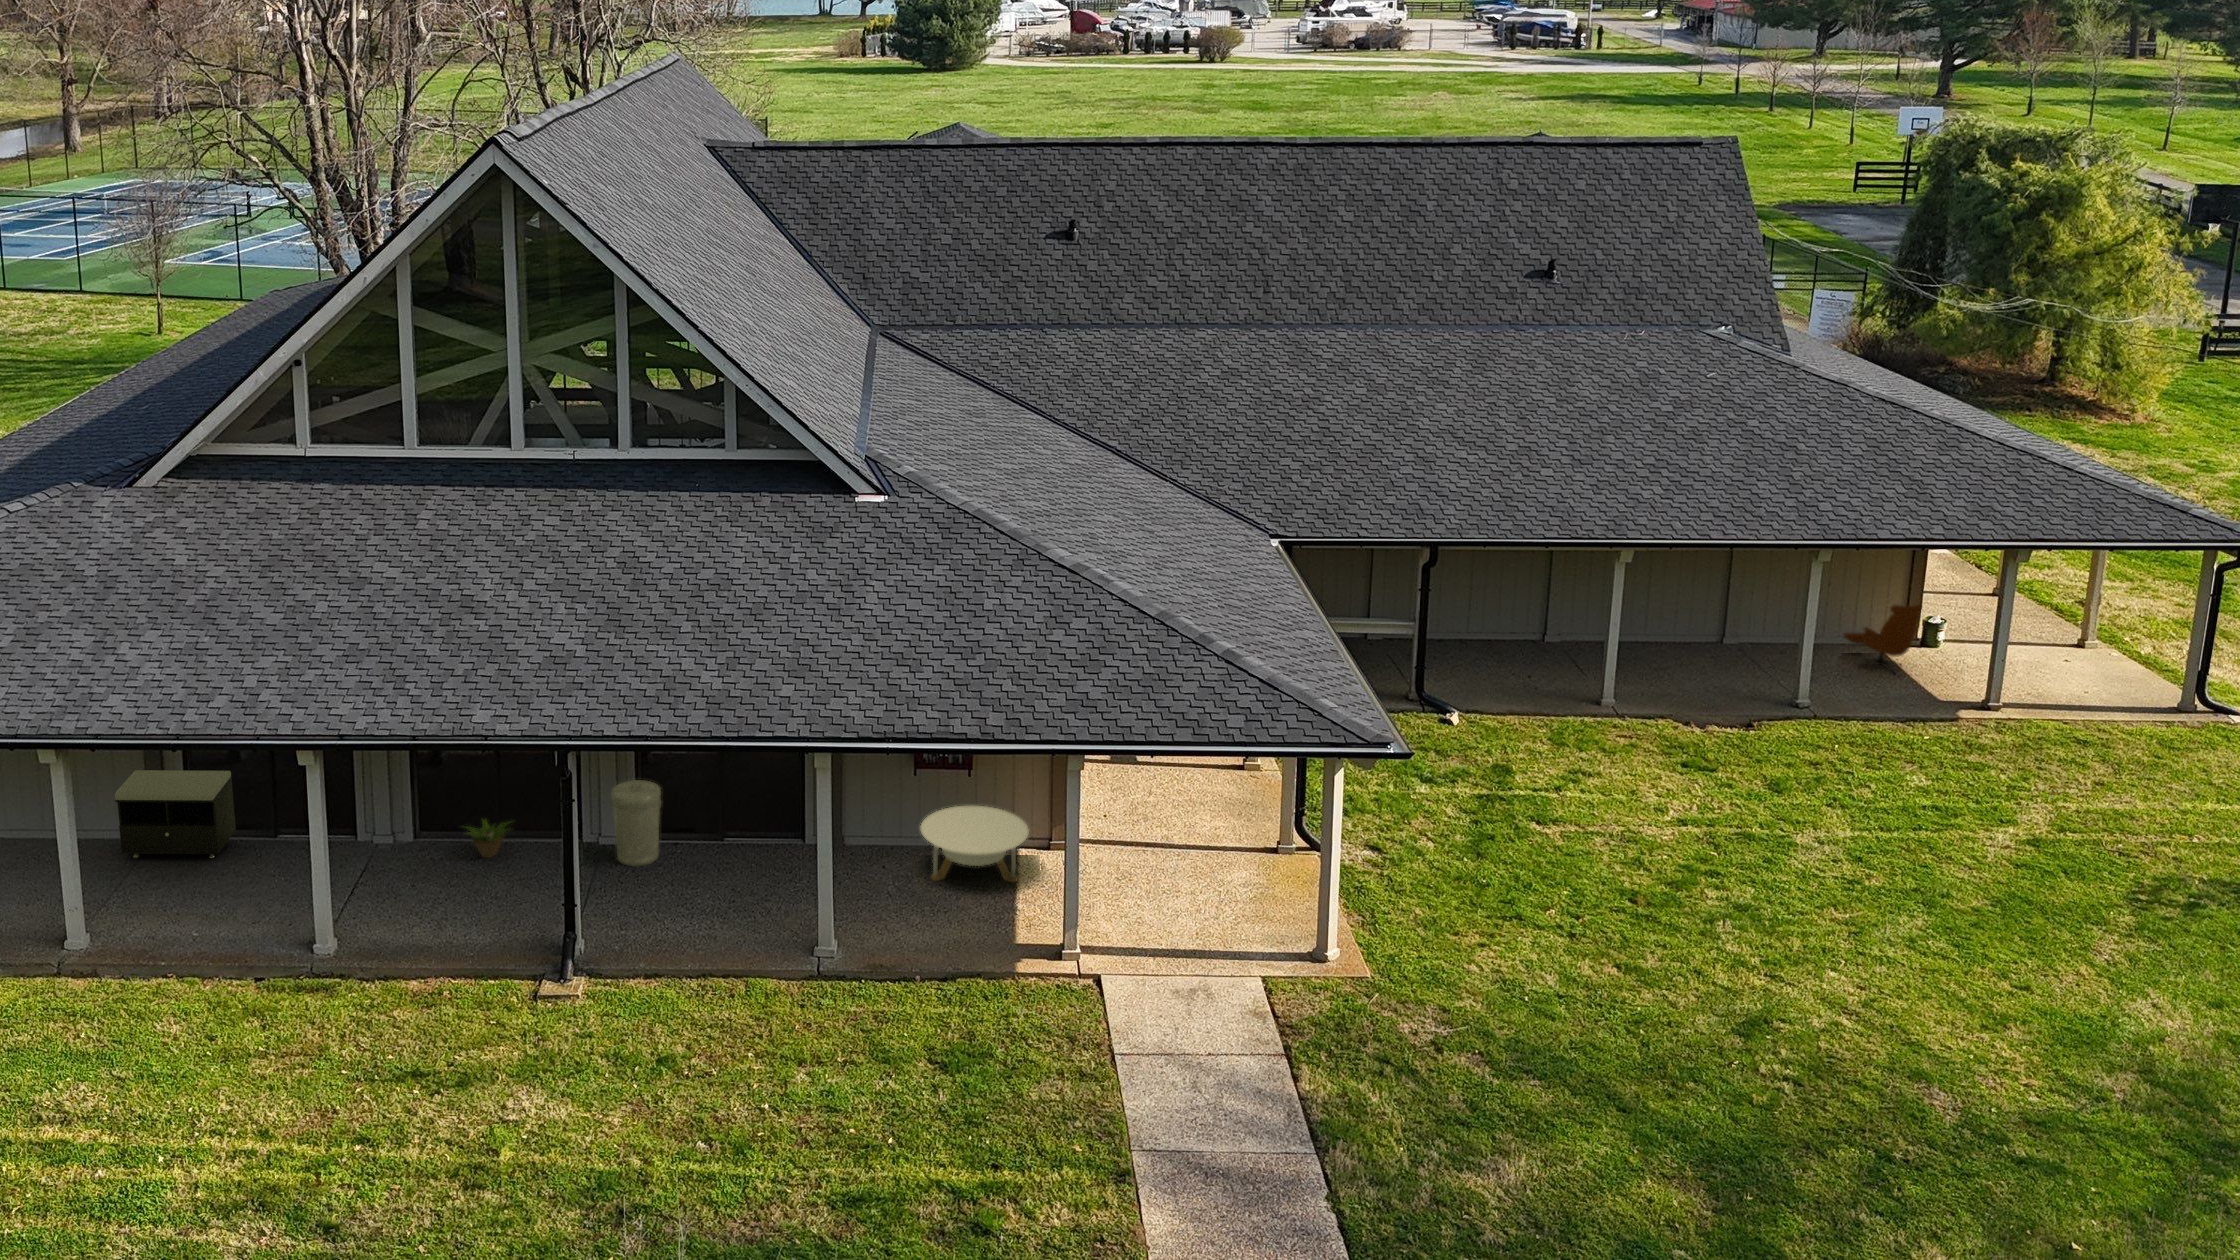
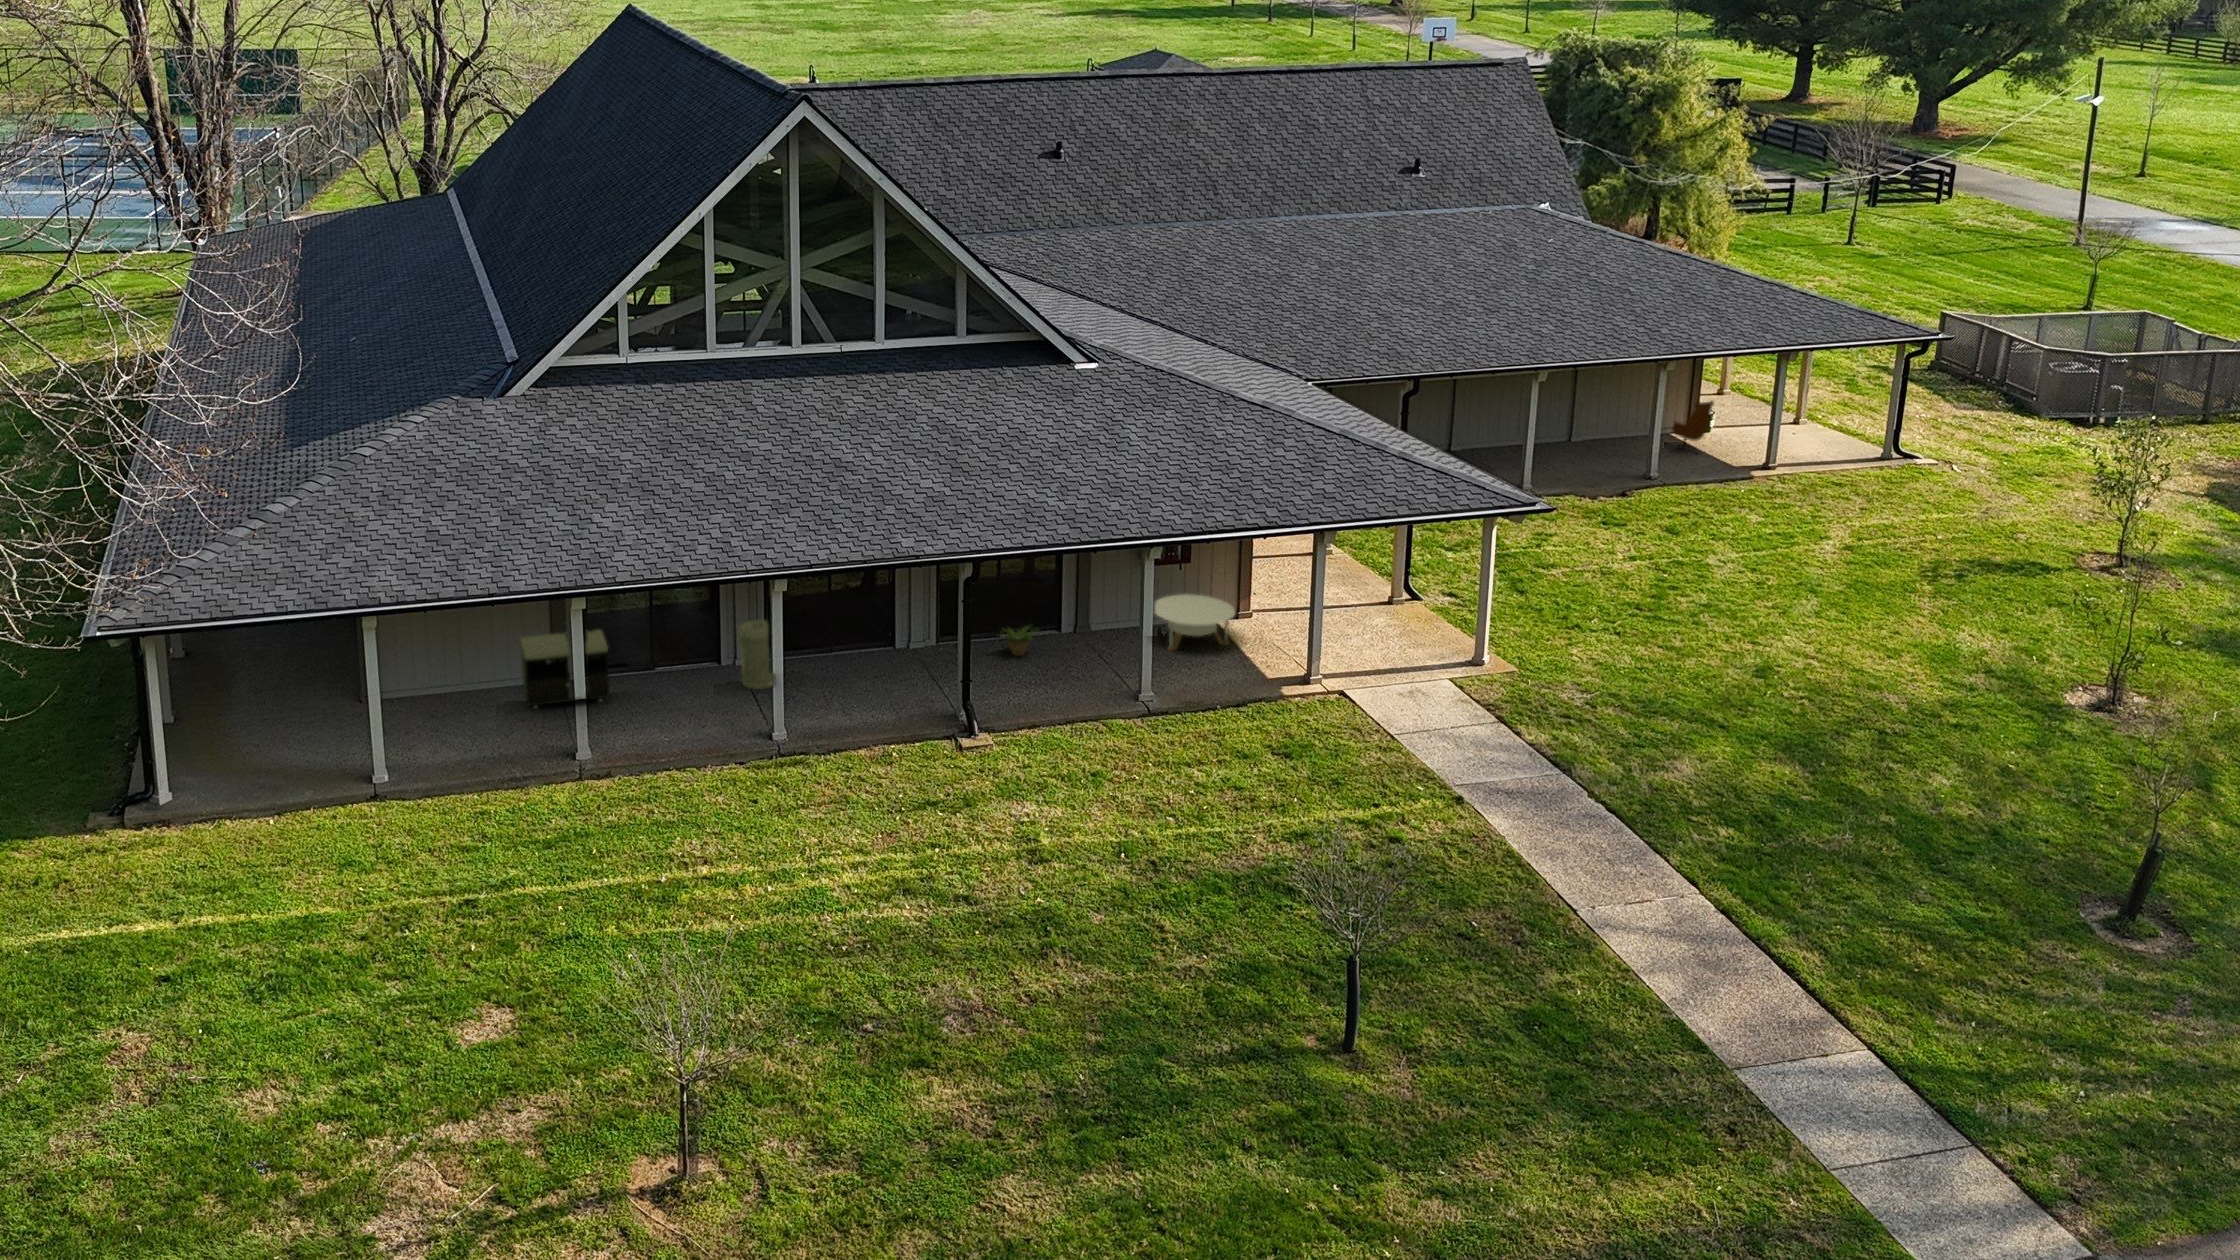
trash can: present [611,780,661,866] -> present [738,620,776,690]
decorative plant: present [465,820,510,858] -> present [1004,626,1034,656]

